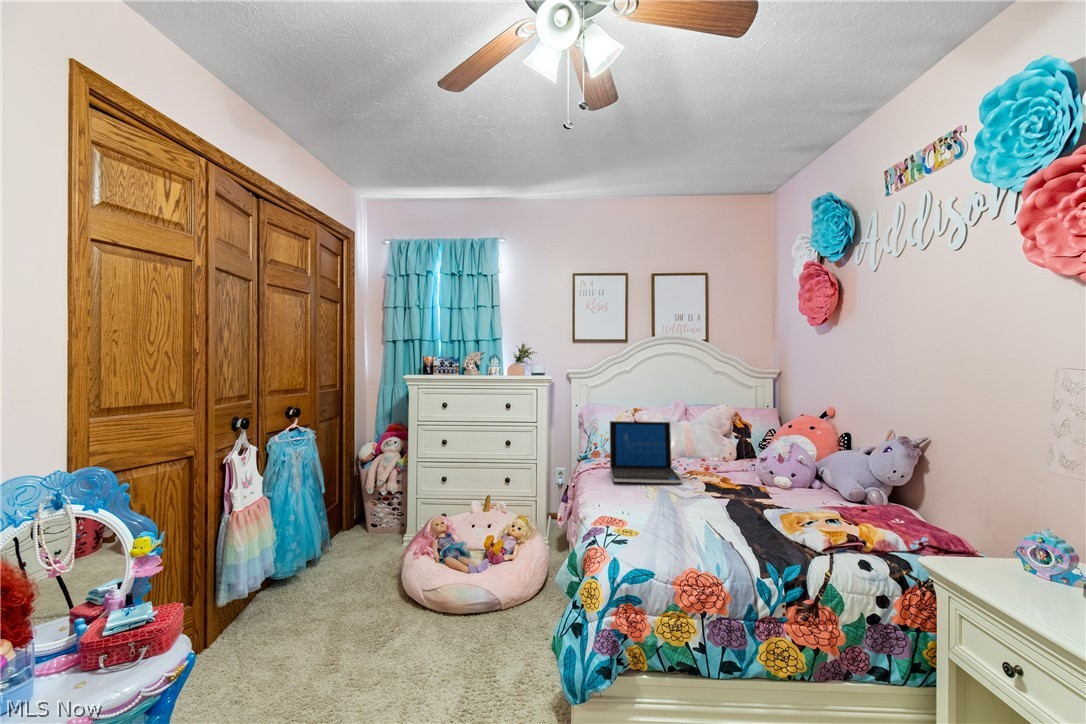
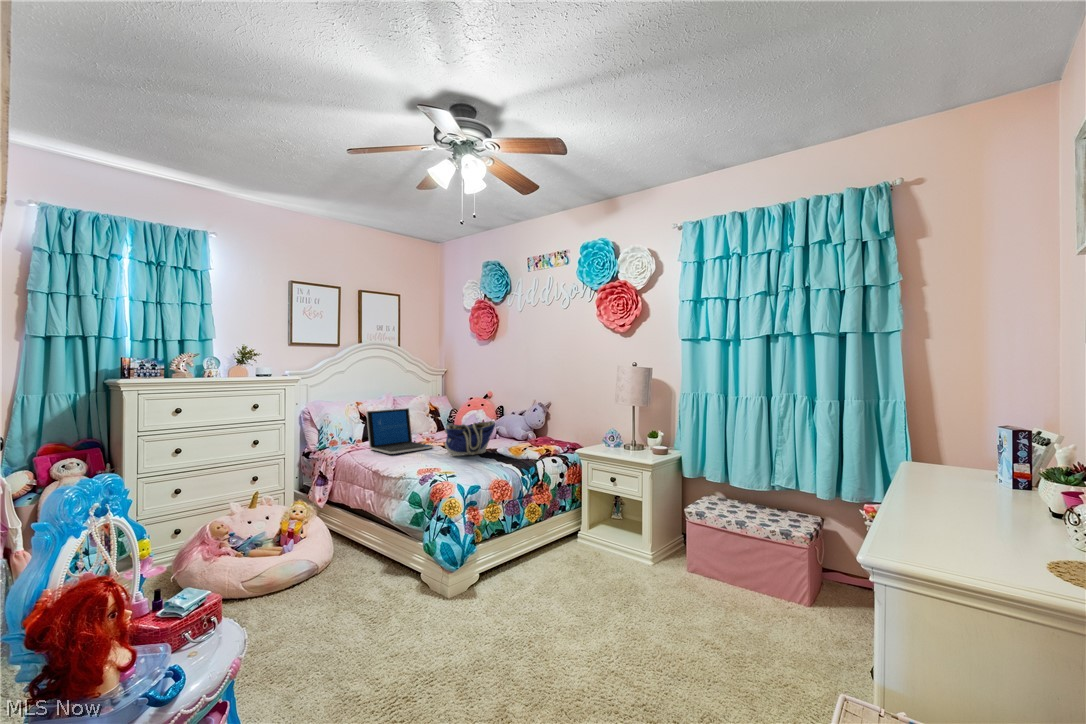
tote bag: none [665,455,754,511] -> present [445,421,495,456]

